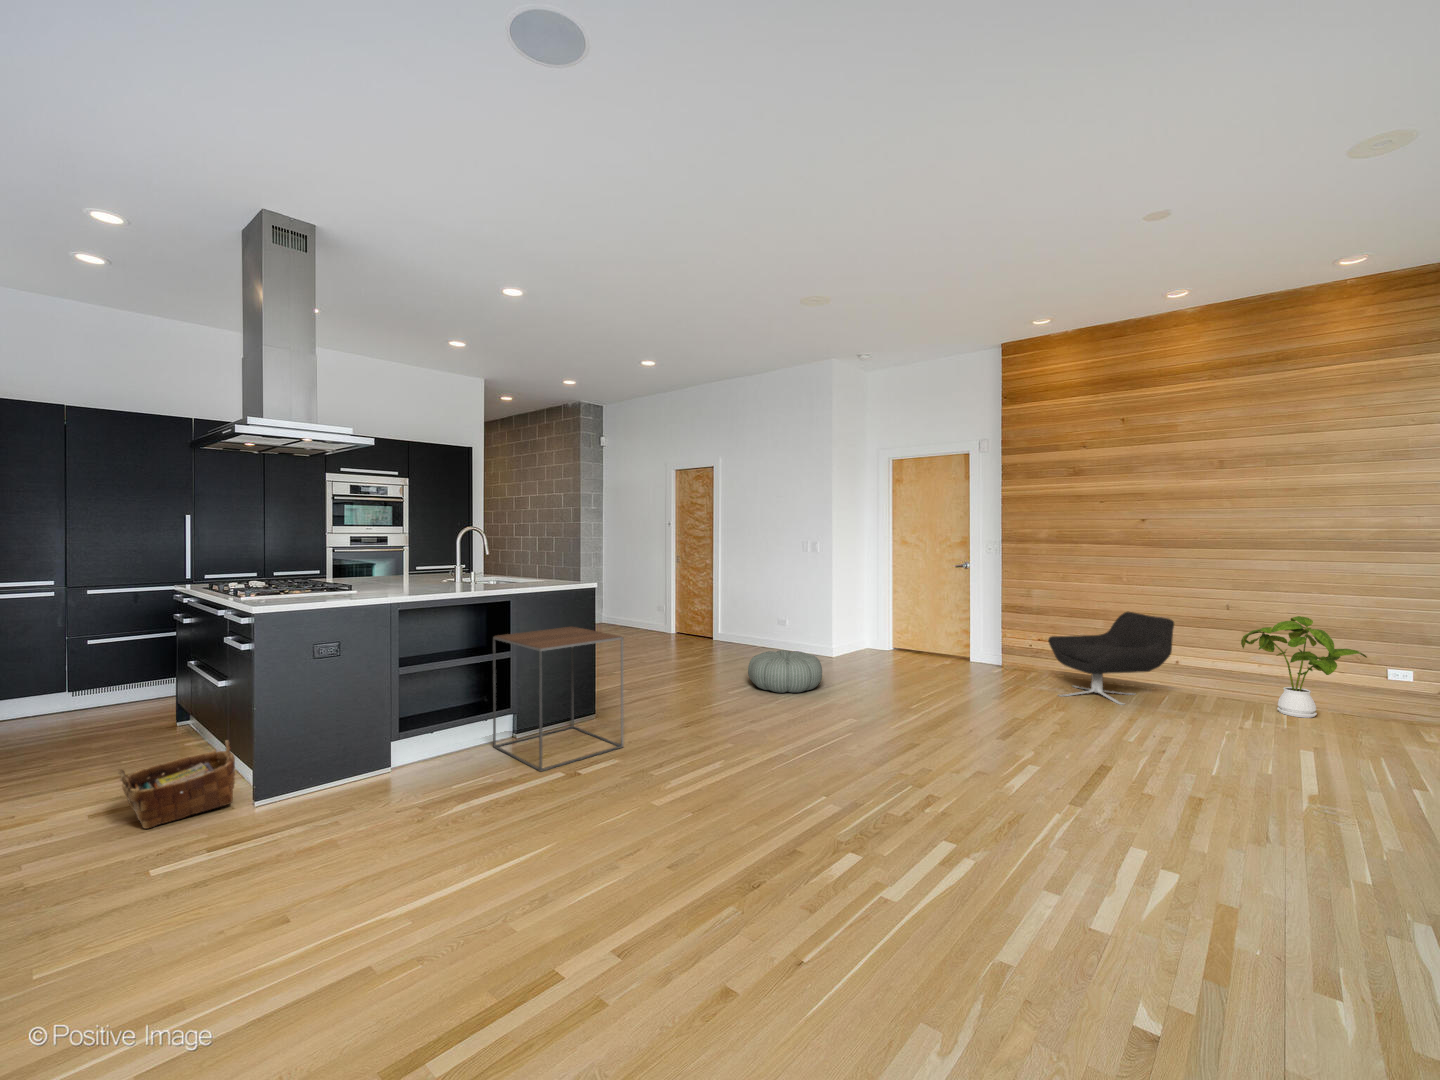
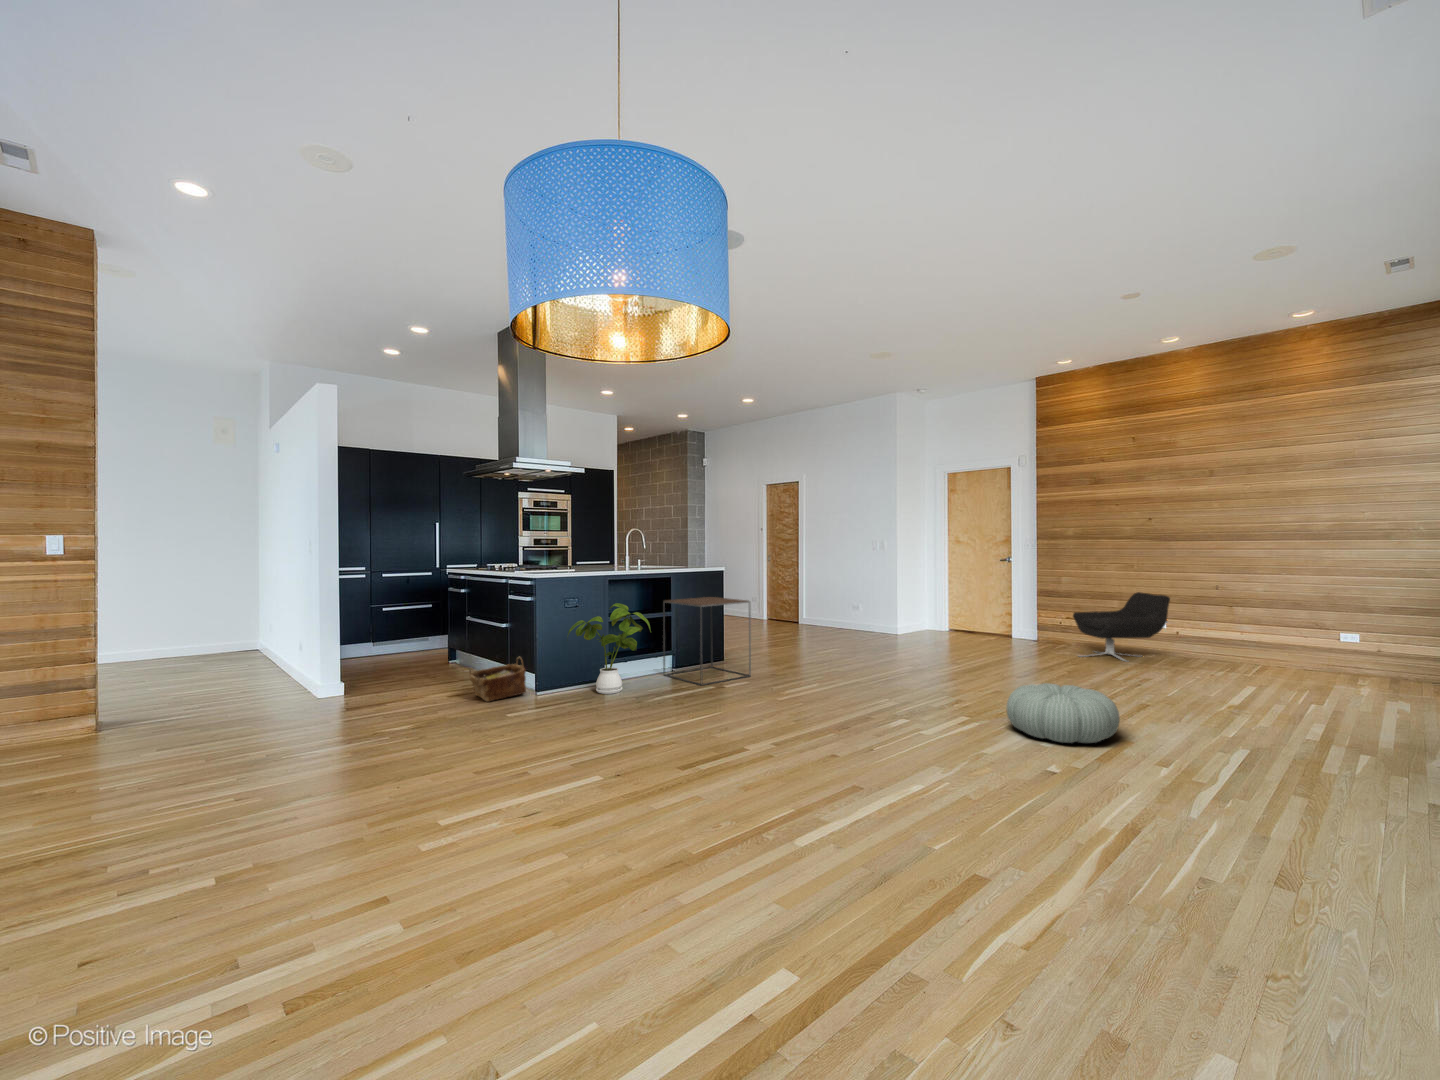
house plant: present [1241,616,1367,718] -> present [568,603,651,694]
pouf: present [748,650,822,693] -> present [1006,683,1120,743]

